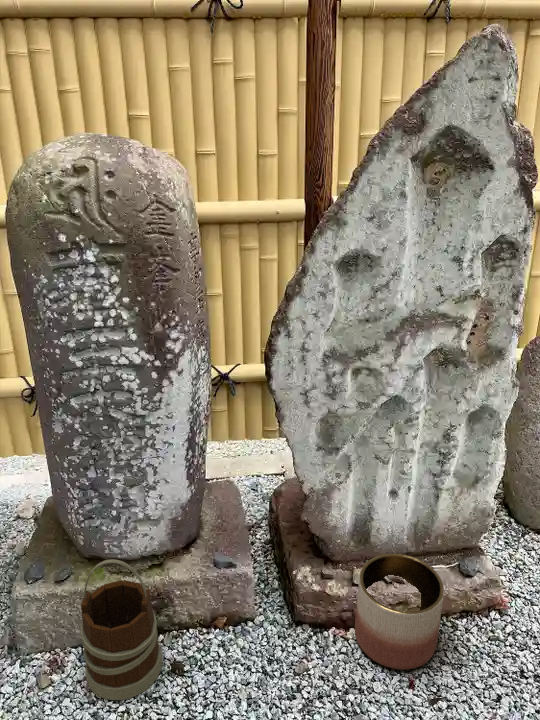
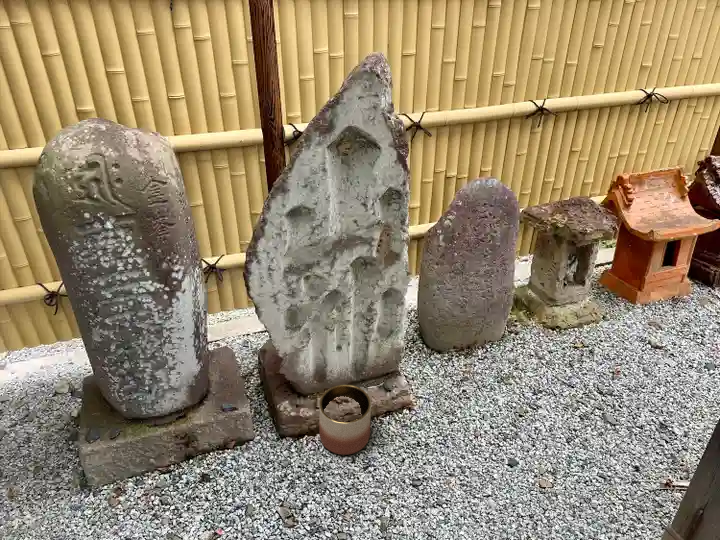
wooden bucket: present [81,559,163,700] -> none [133,420,195,507]

